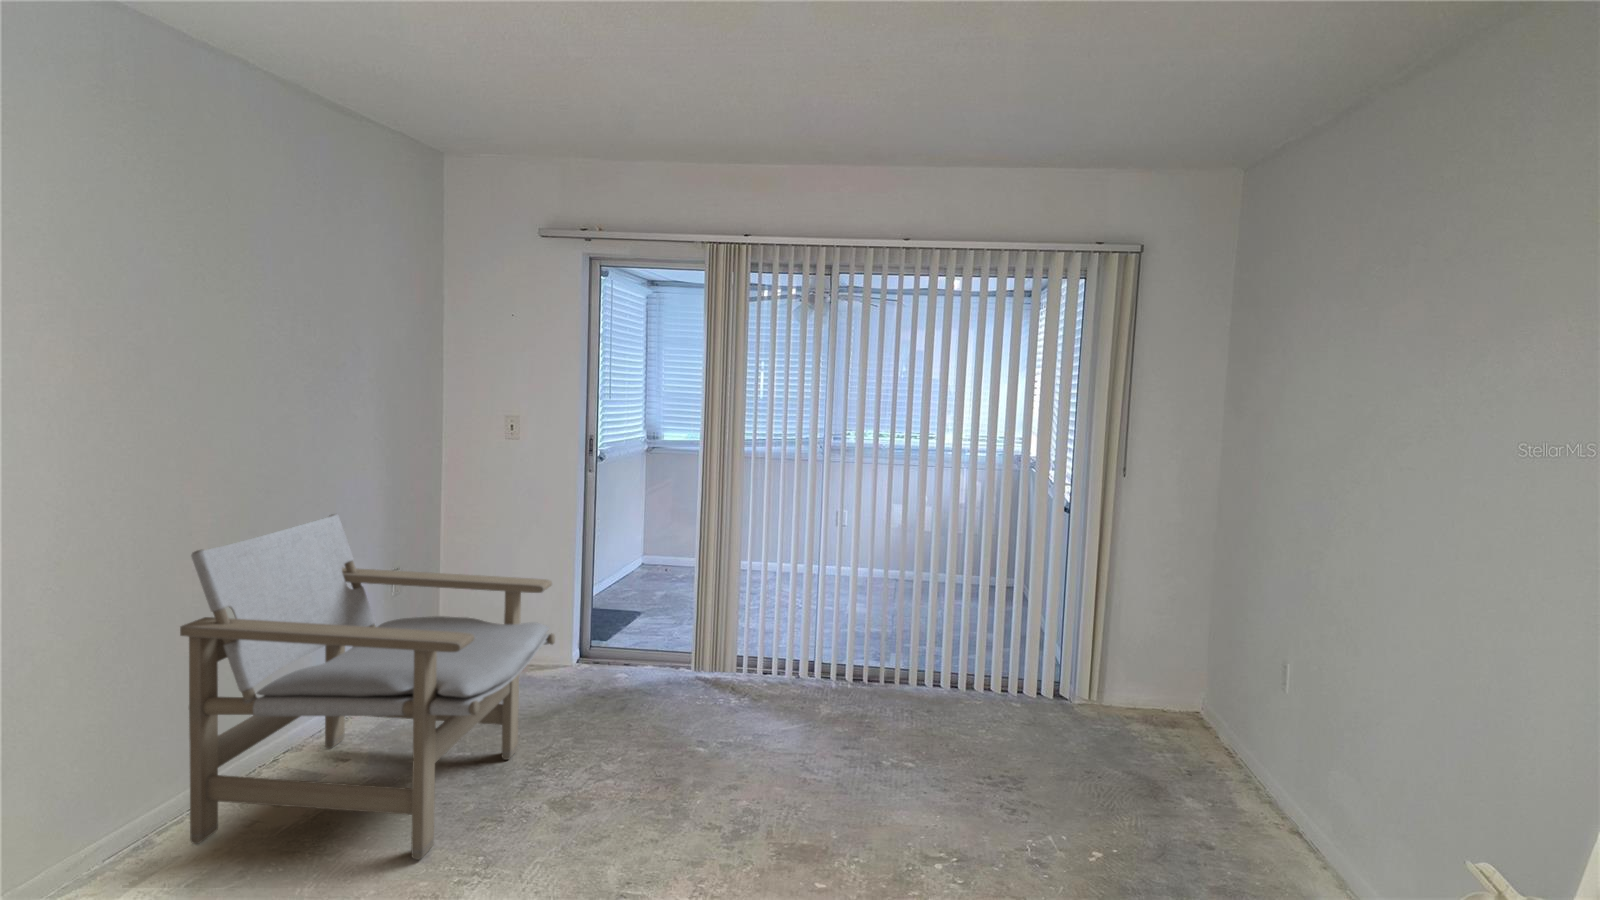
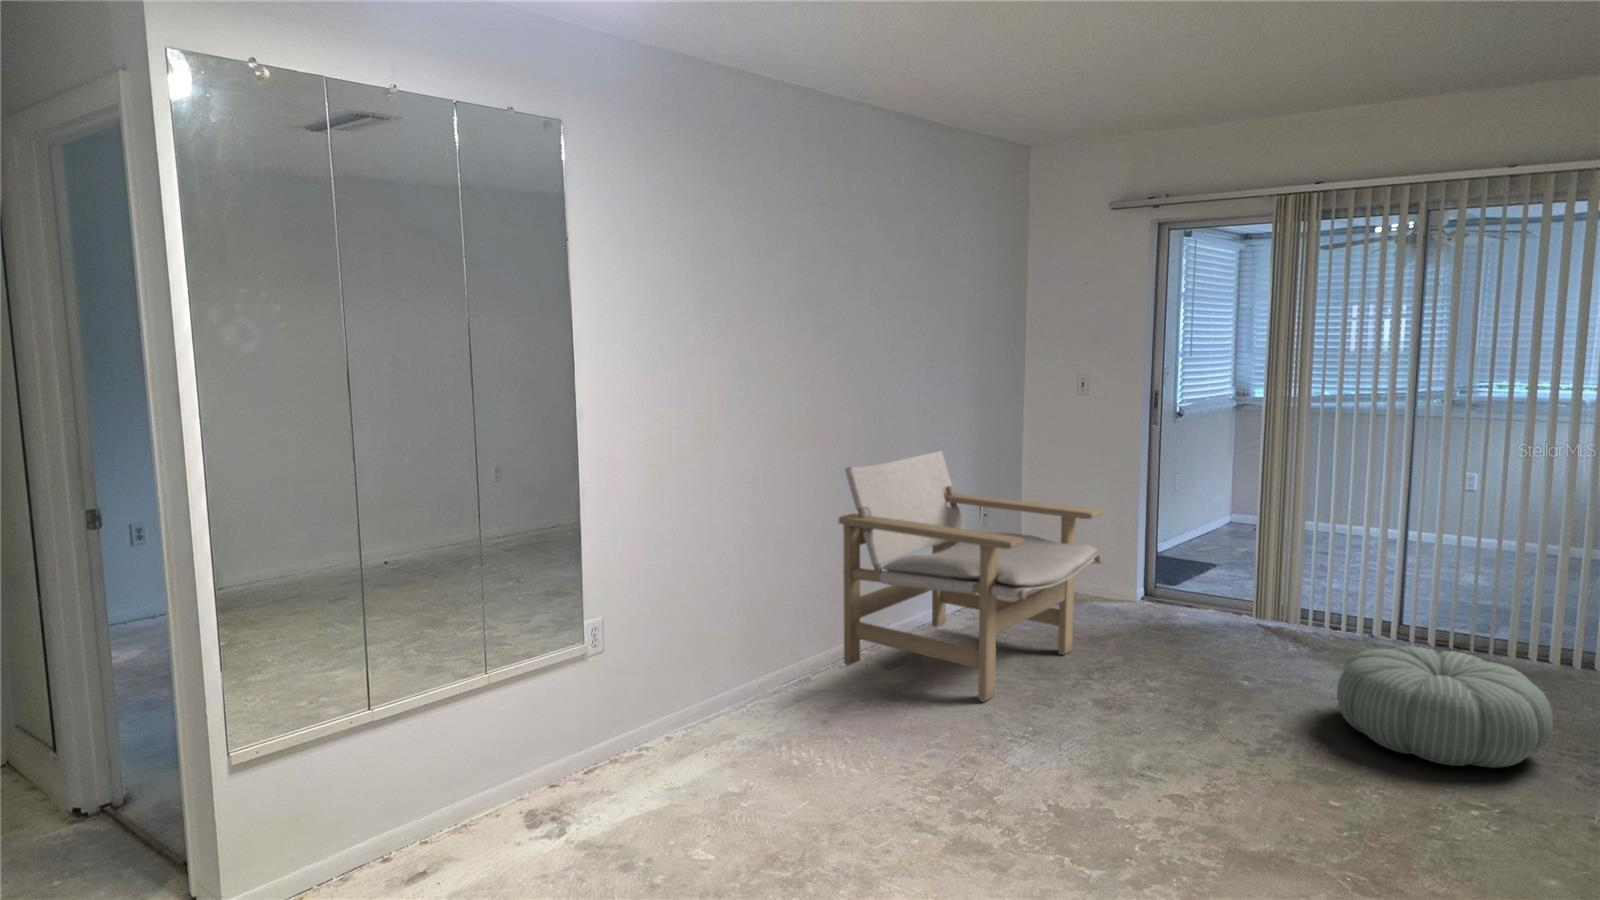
pouf: none [809,694,986,818] -> present [1337,646,1553,767]

